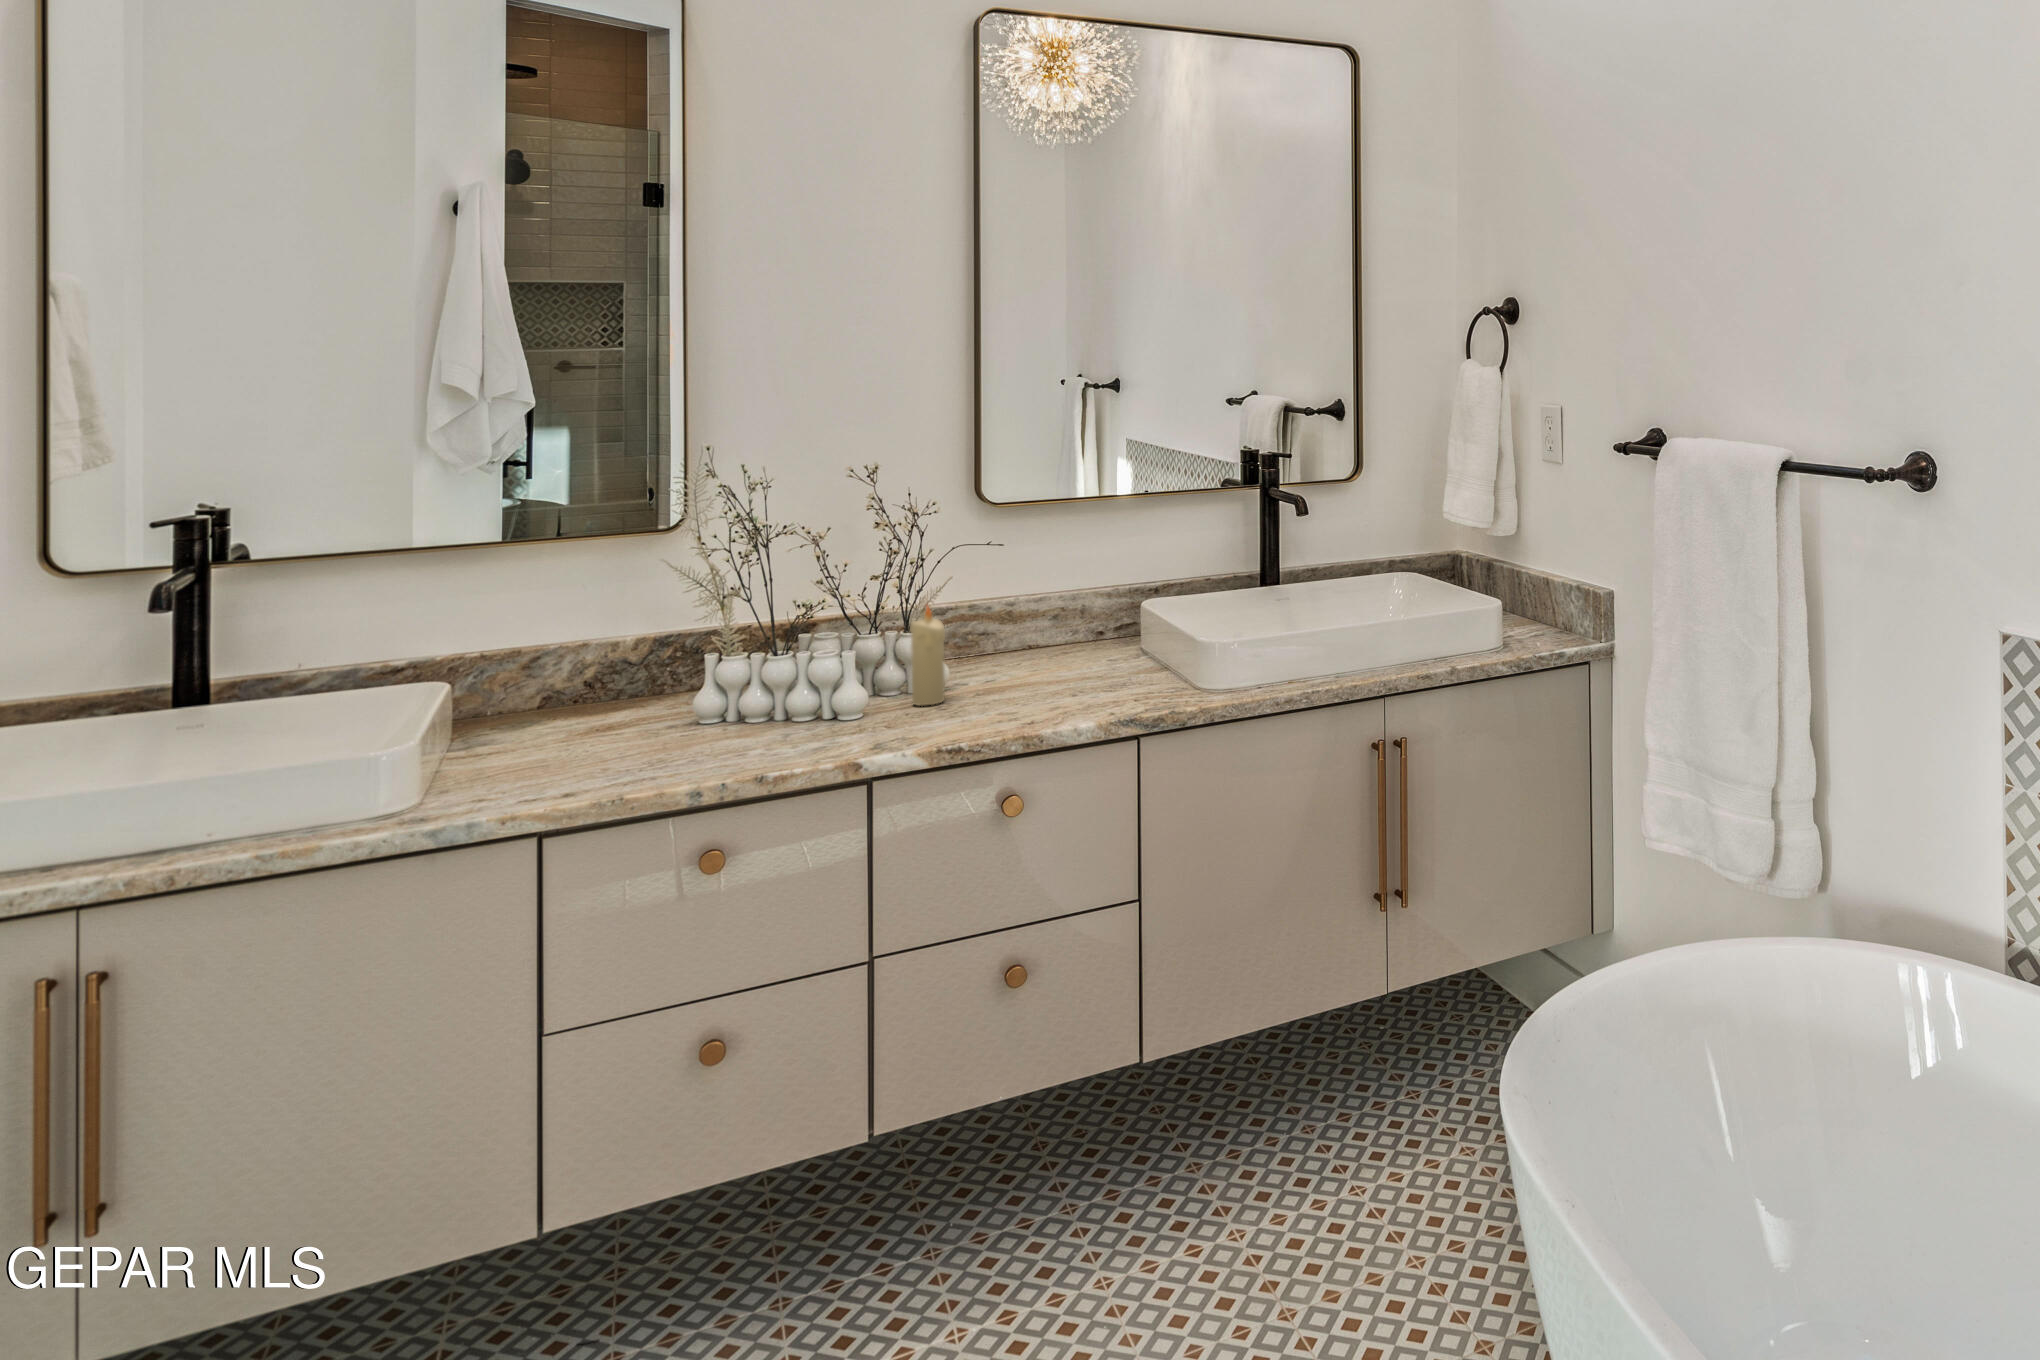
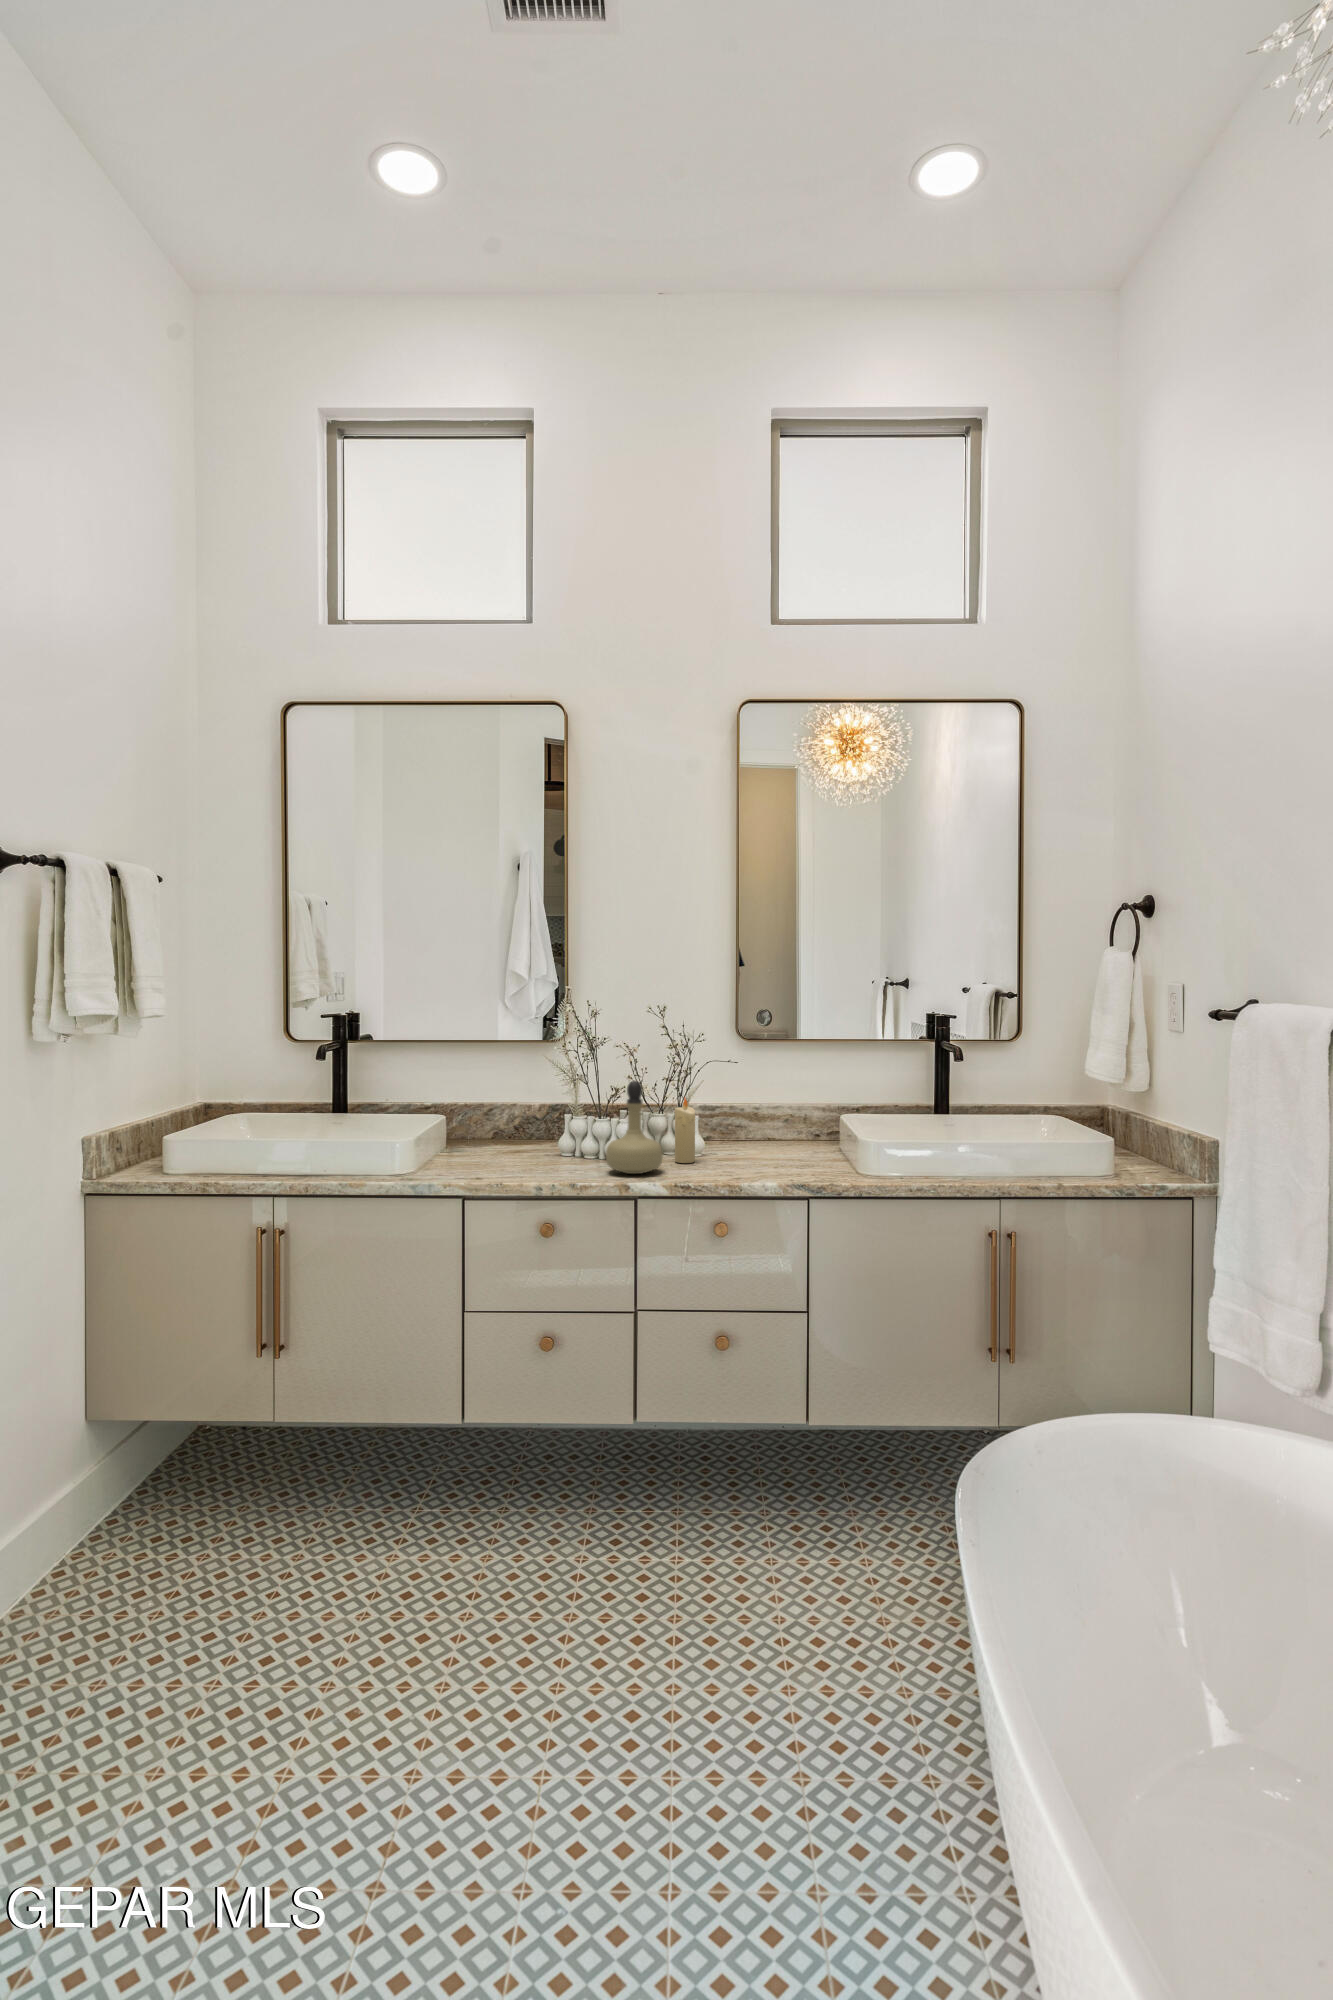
perfume bottle: none [808,587,905,736] -> present [606,1081,663,1174]

